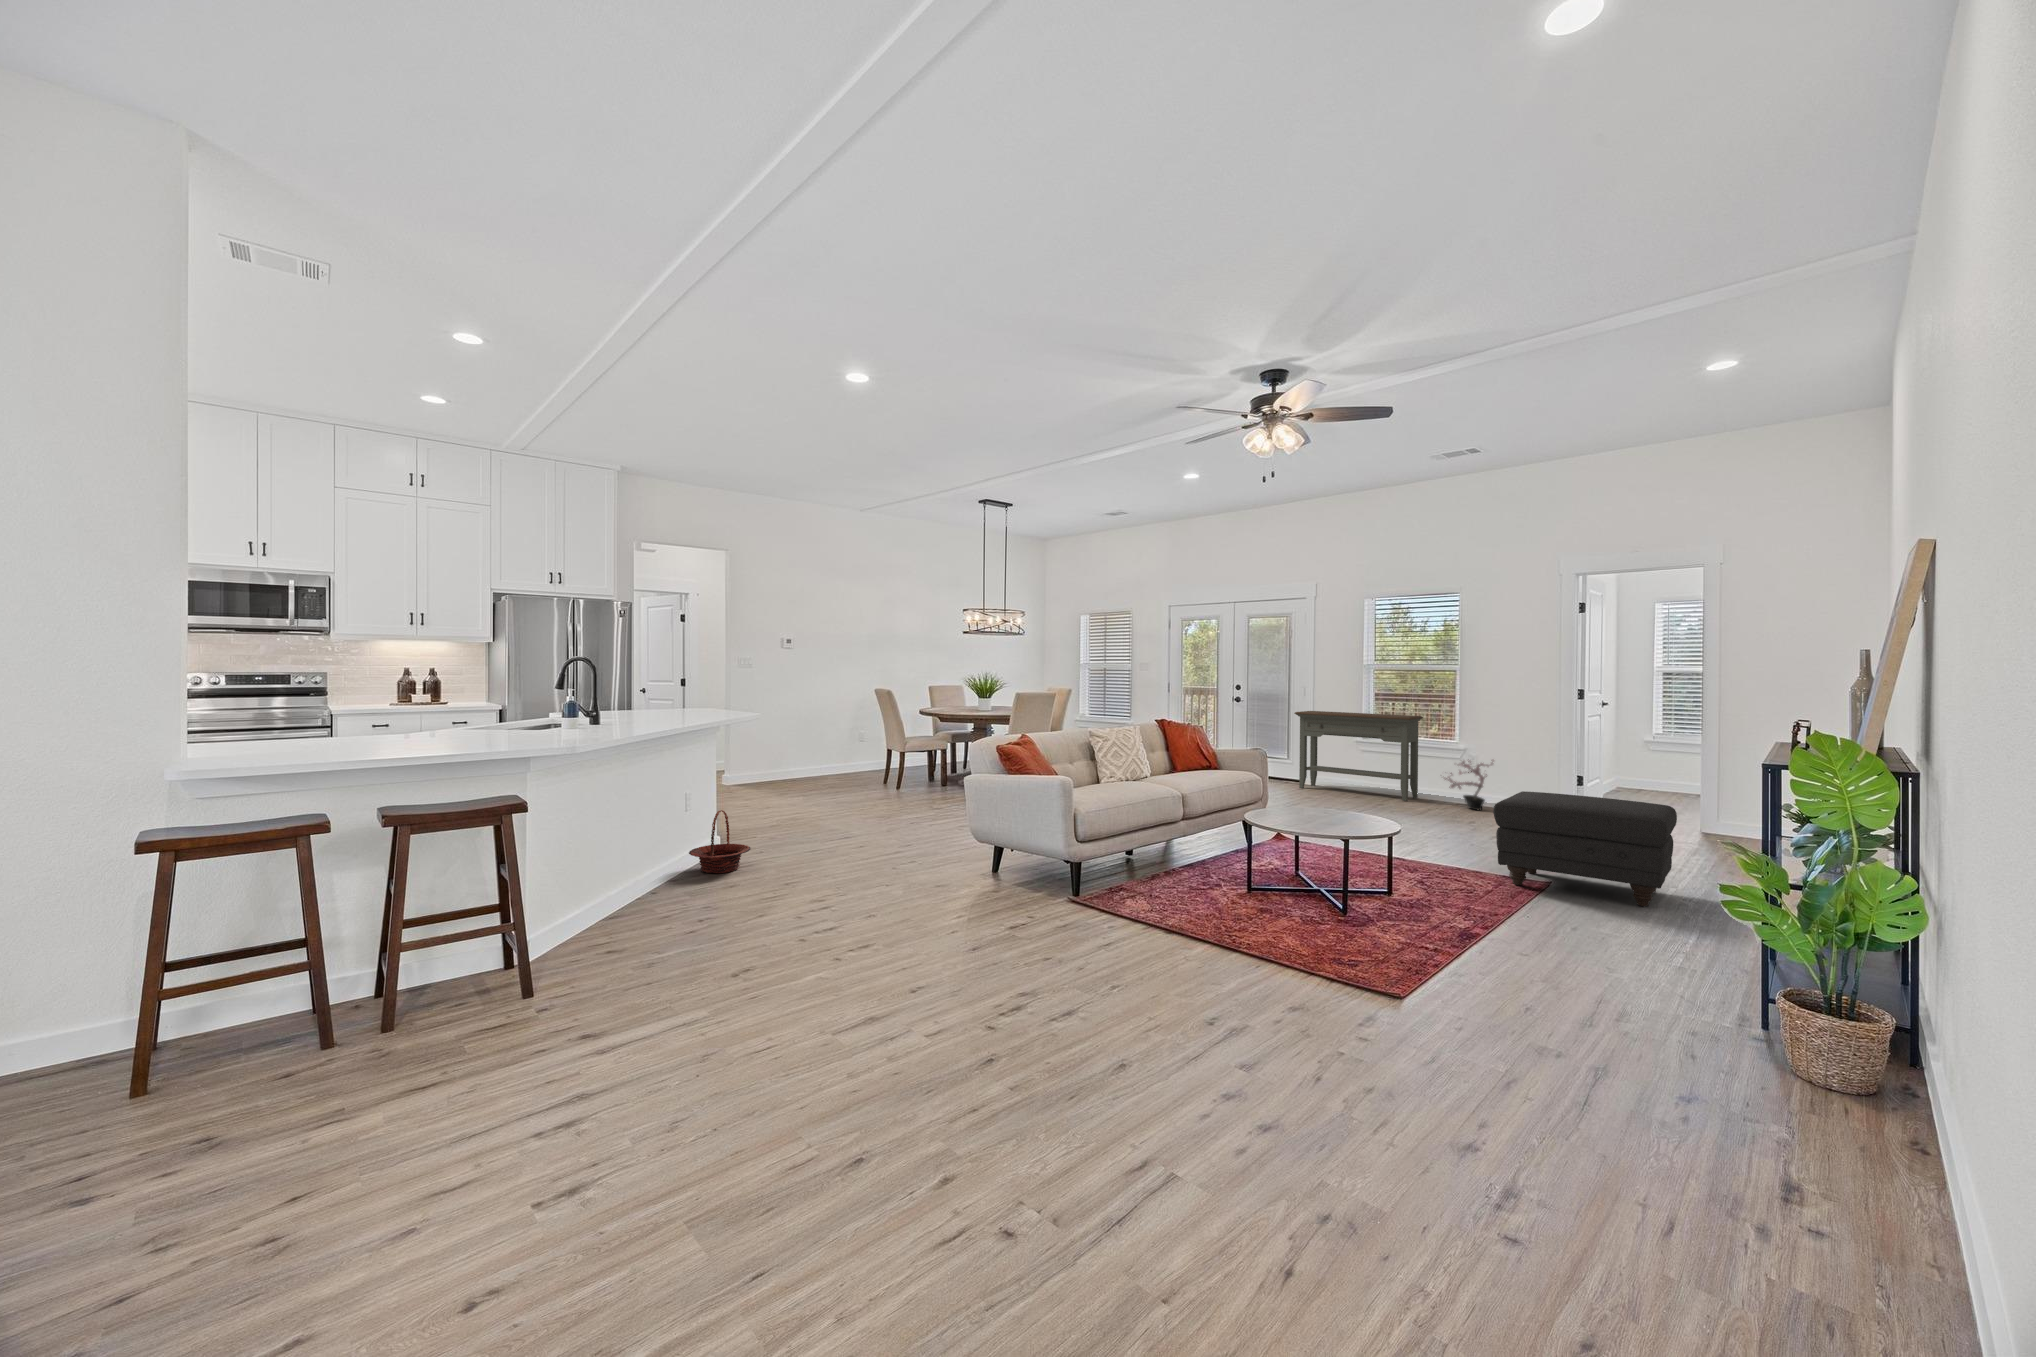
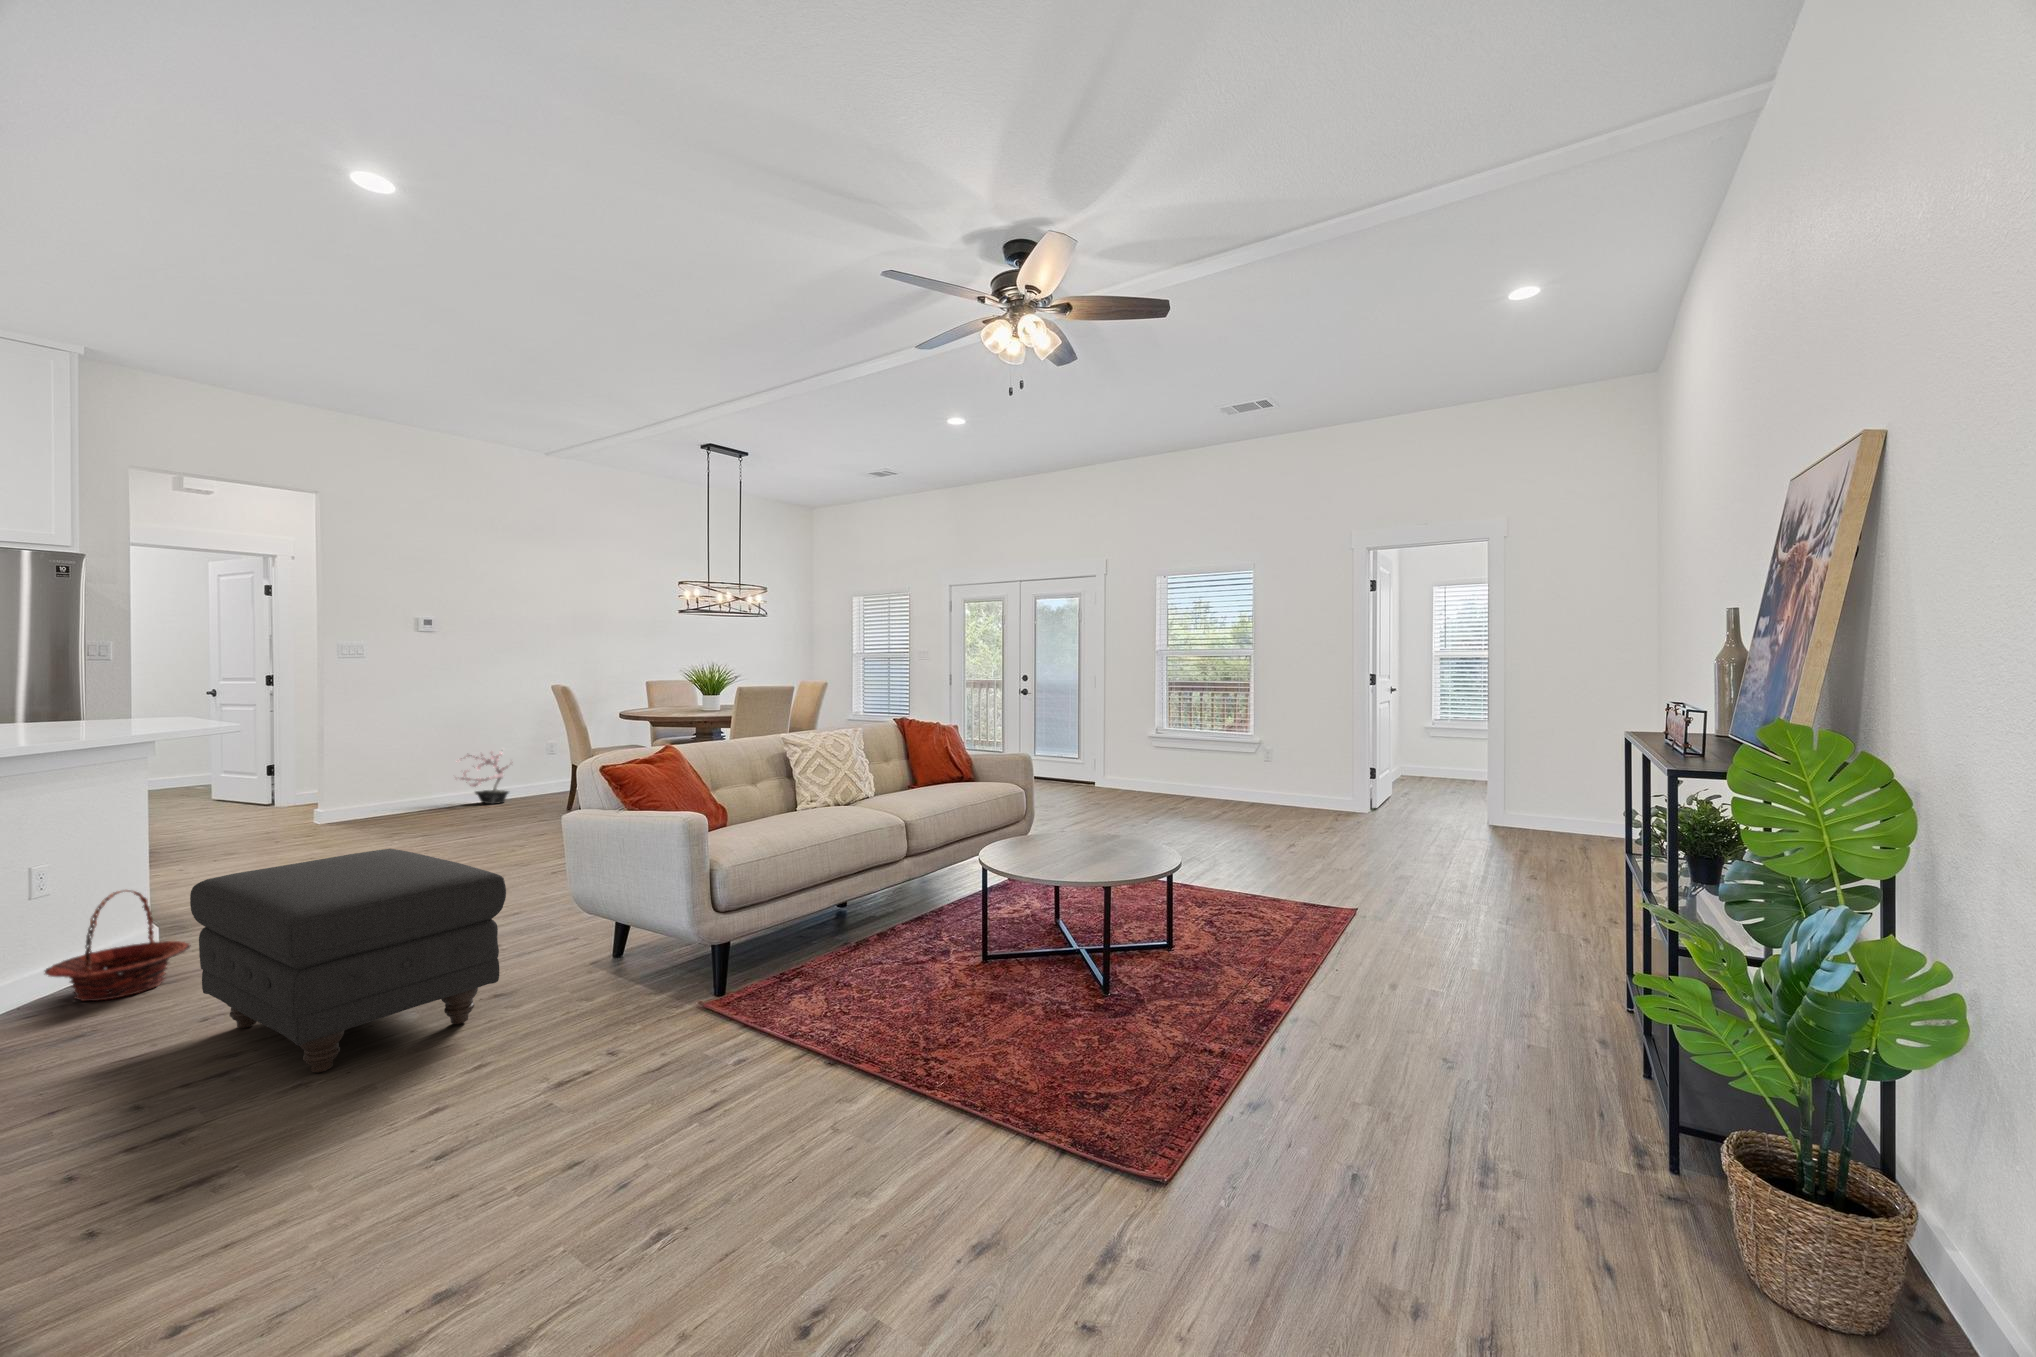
console table: present [1294,711,1423,801] -> none [1082,704,1218,804]
potted plant: present [1444,759,1494,811] -> present [455,752,511,804]
ottoman: present [1493,791,1677,906] -> present [190,849,506,1073]

